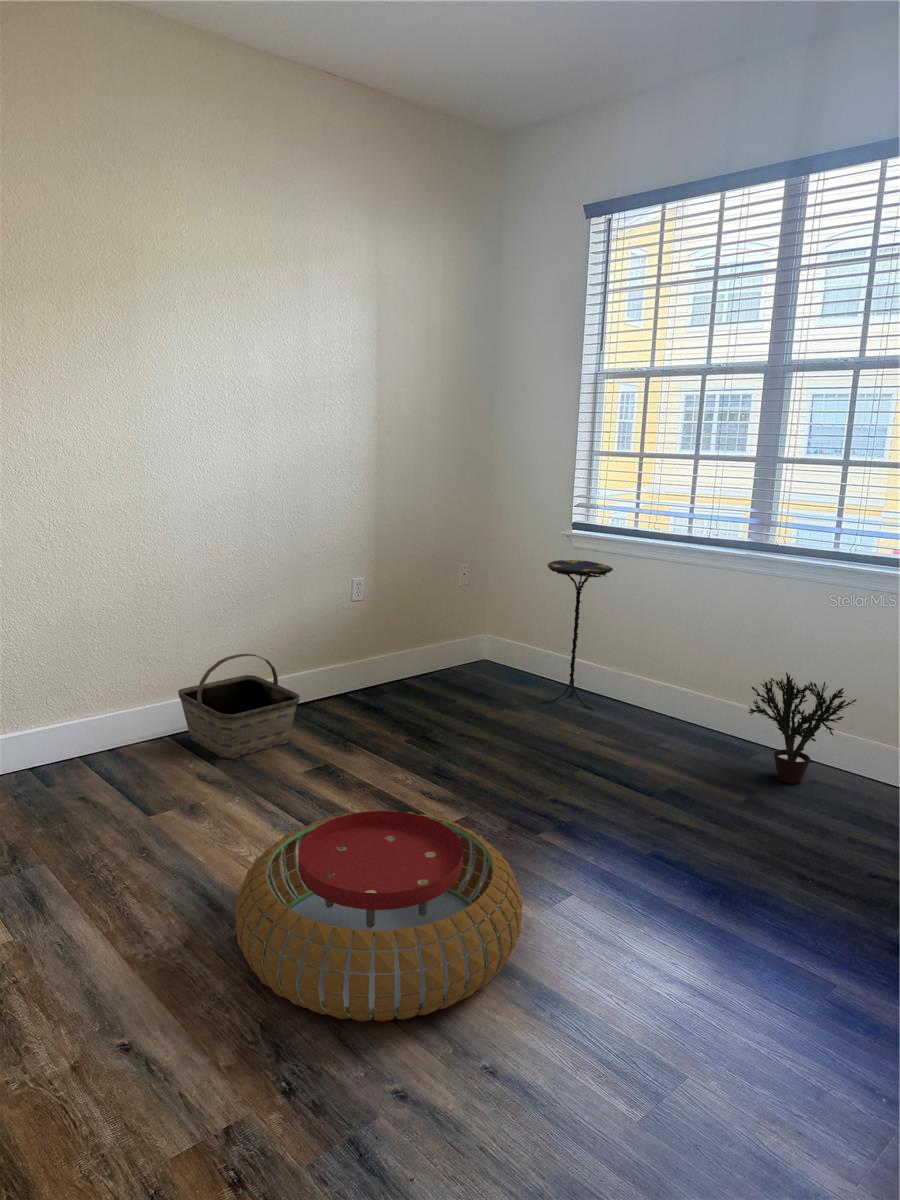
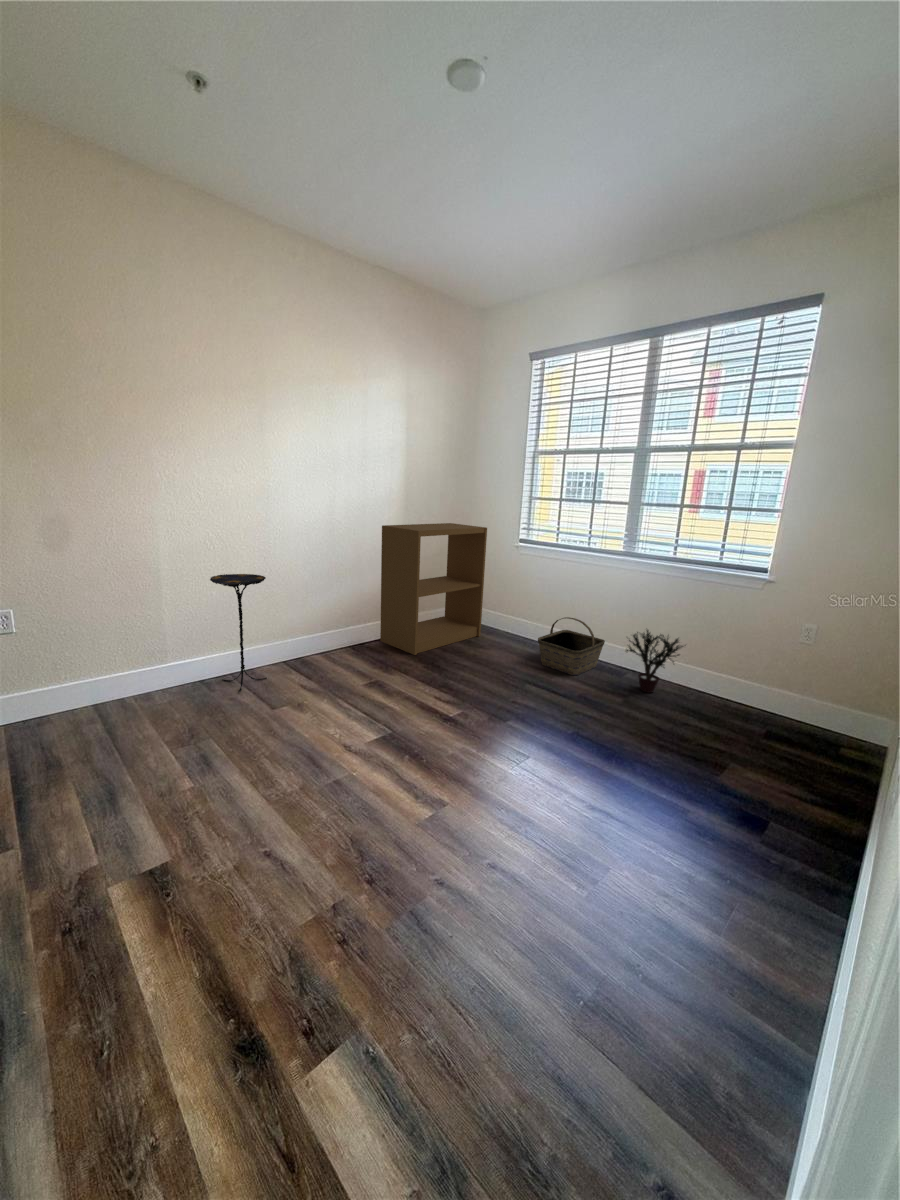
bookshelf: none [339,495,518,720] -> present [380,523,487,655]
side table: present [543,560,613,709] -> present [210,574,266,692]
basket: present [178,654,300,759] -> present [538,617,605,675]
pouf: present [235,810,523,1022] -> none [331,709,505,837]

